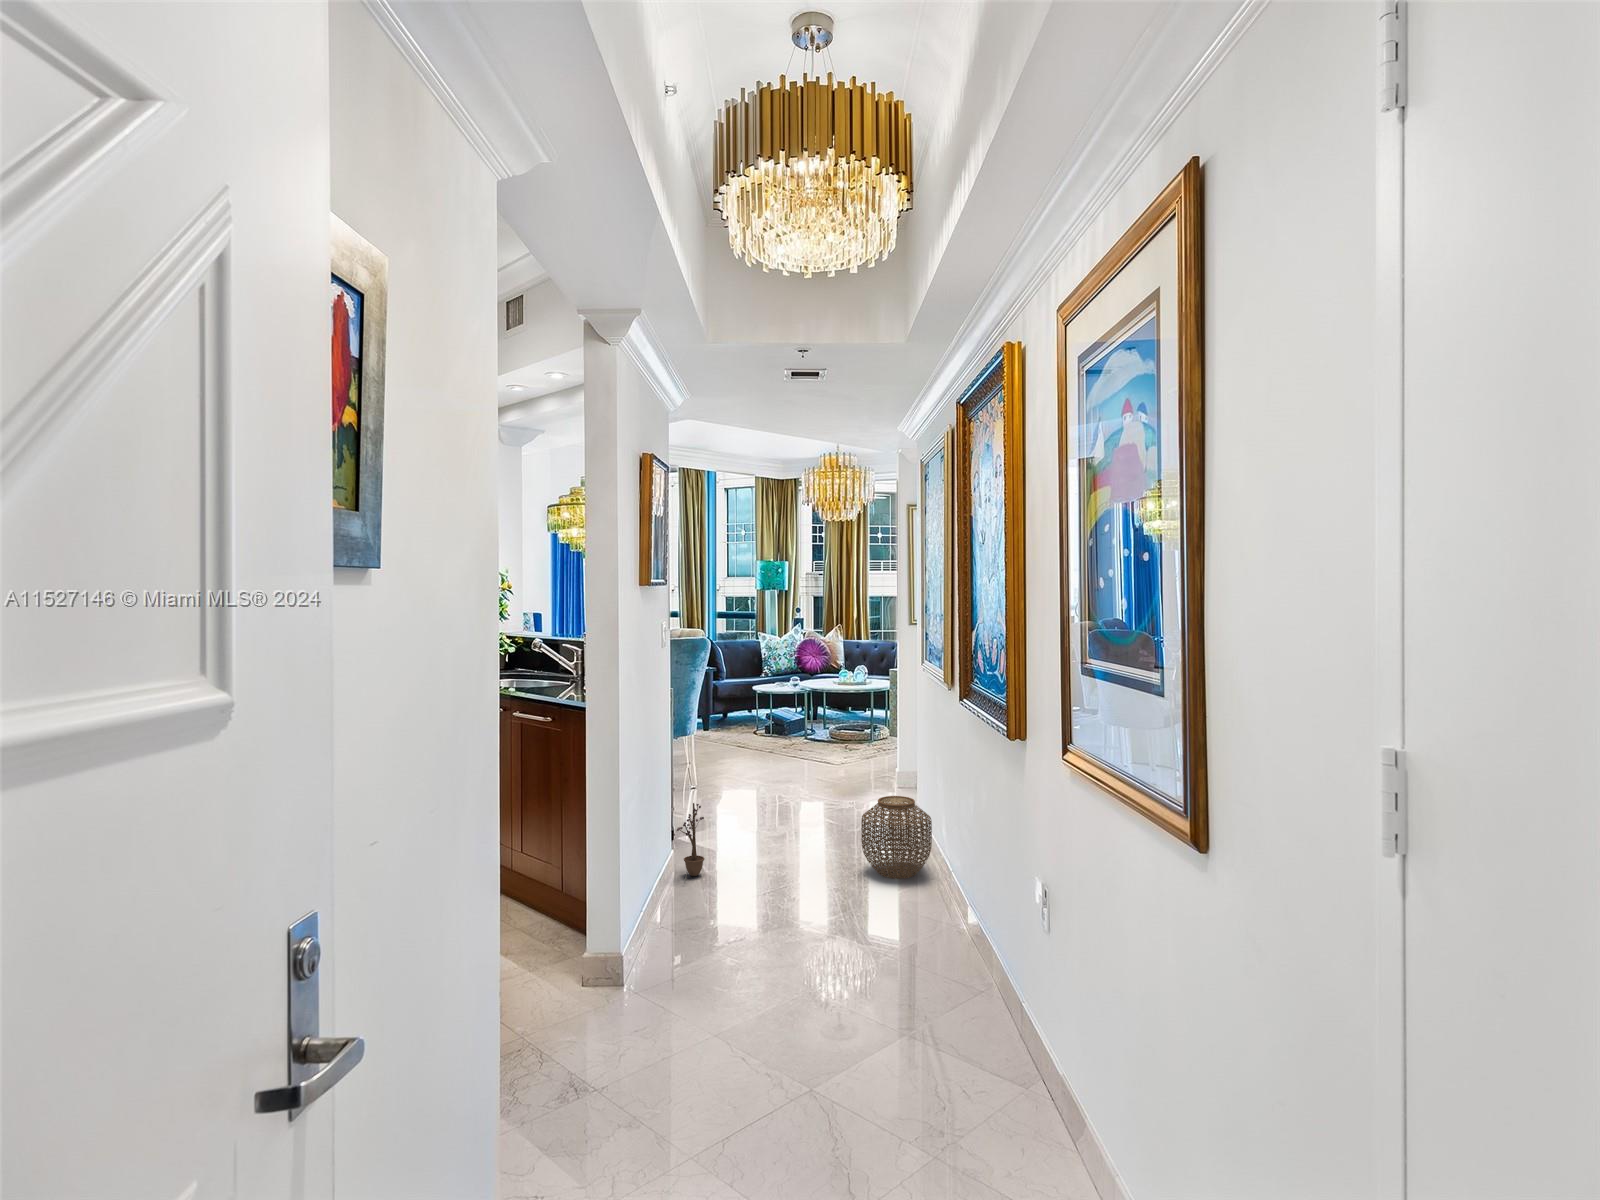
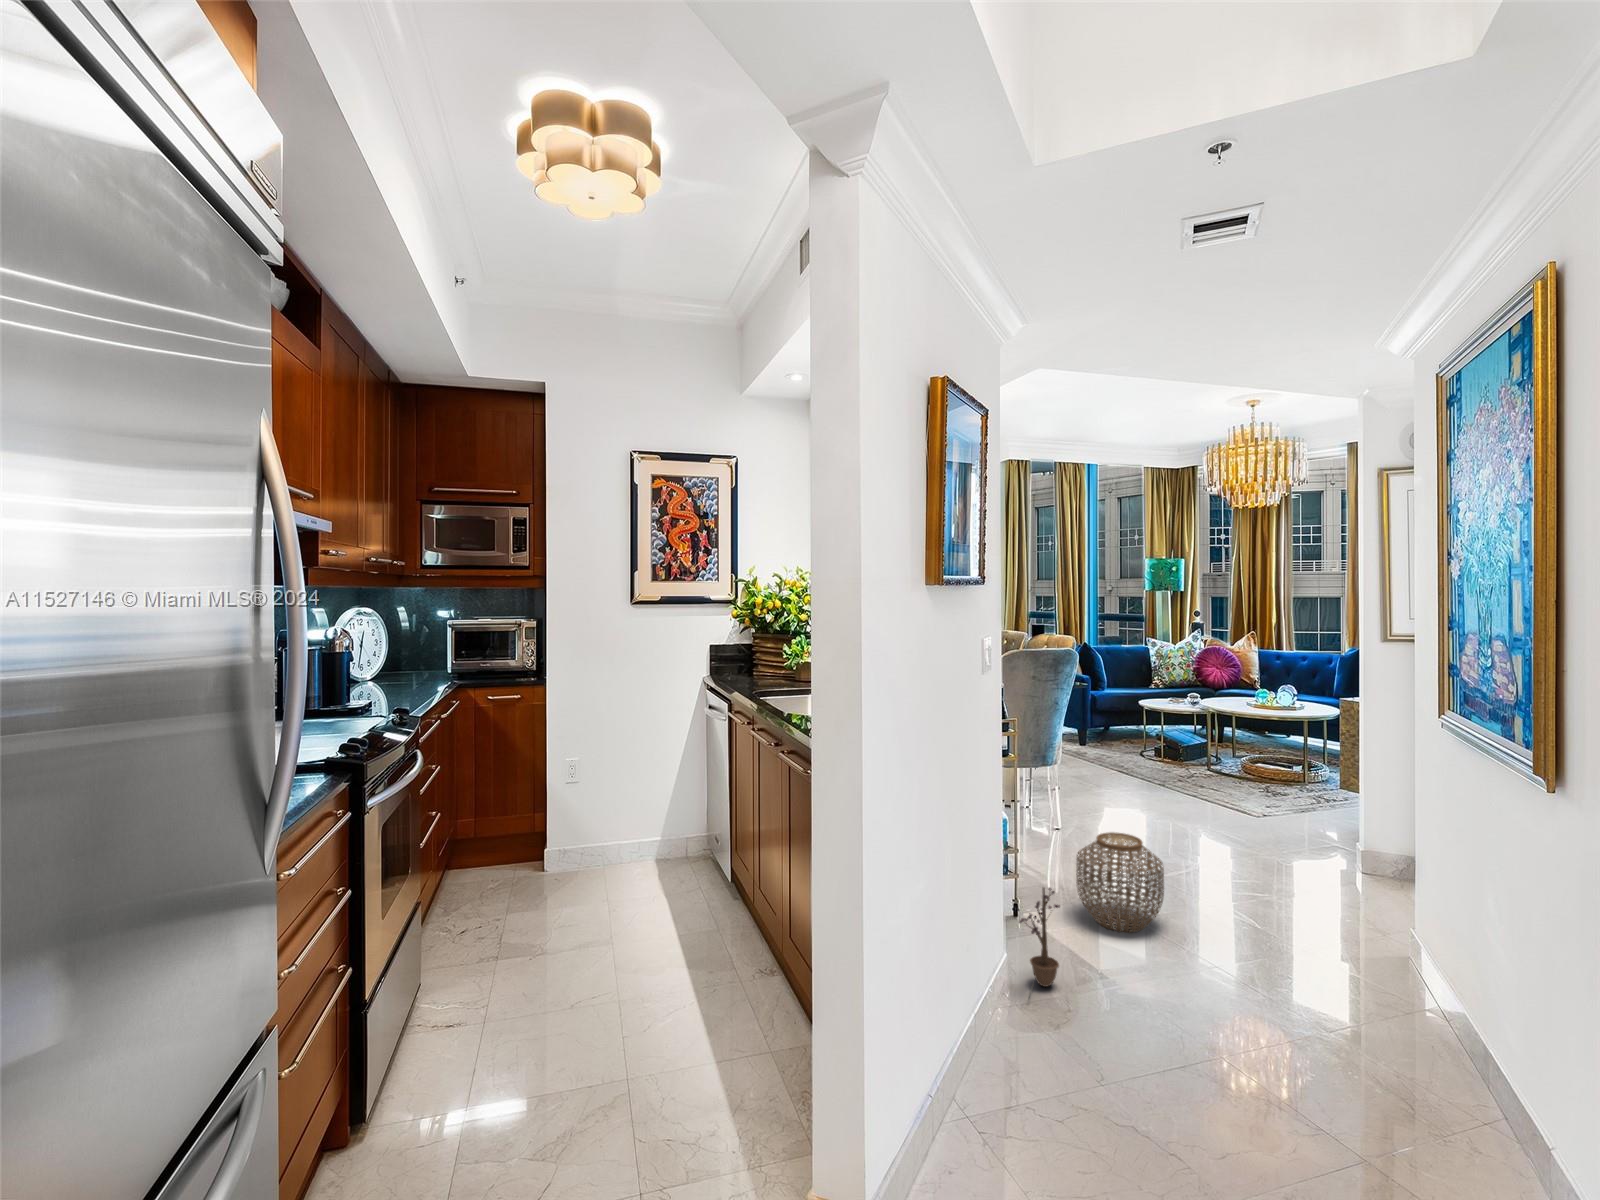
woven basket: present [861,796,932,879] -> present [1076,832,1164,932]

